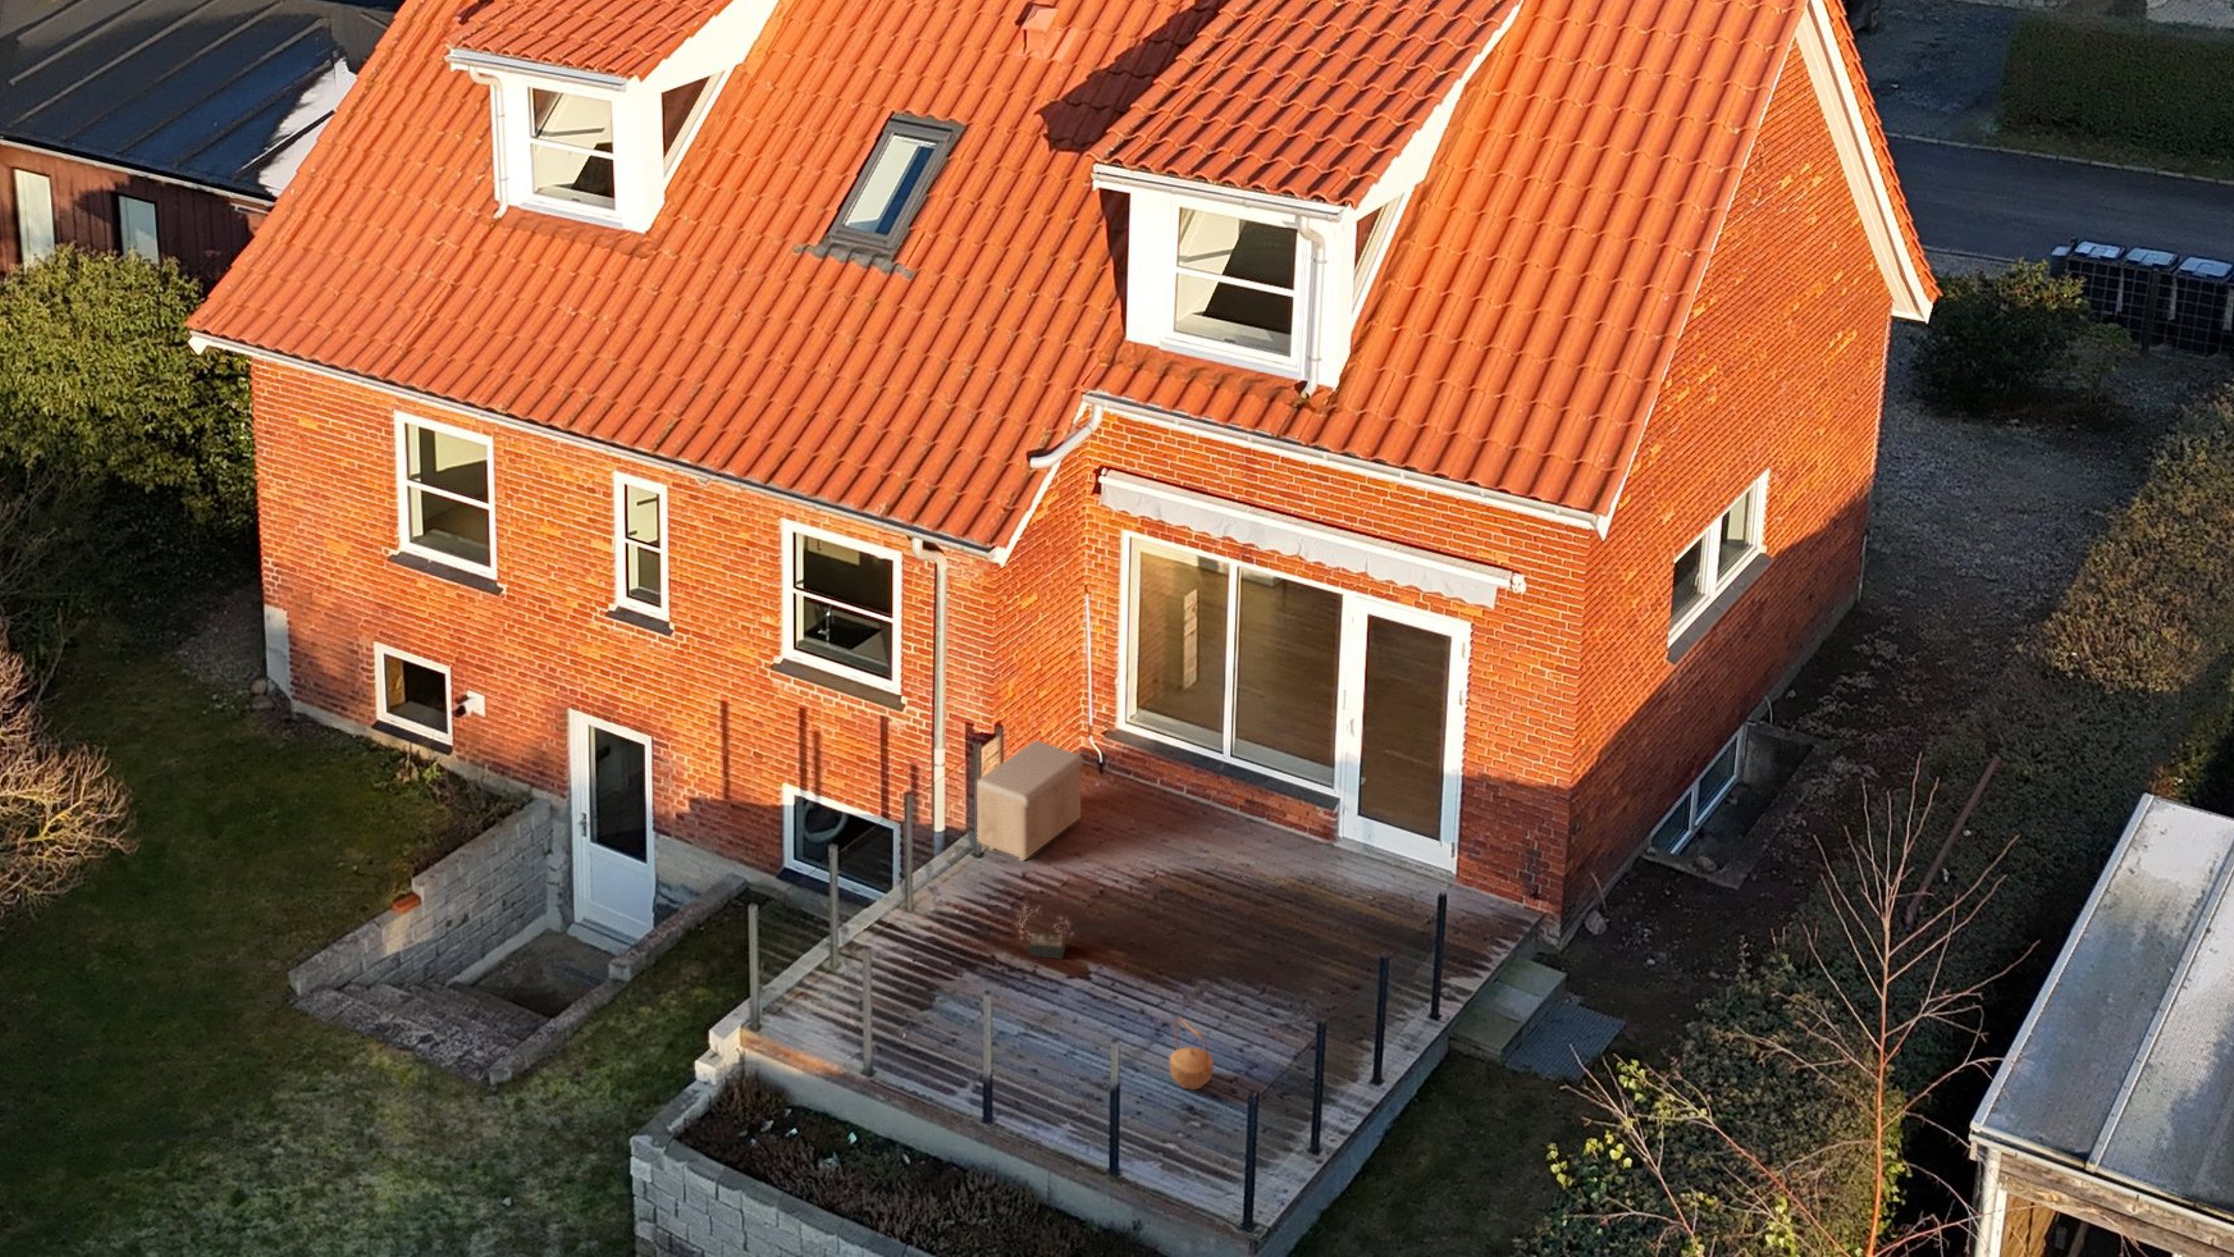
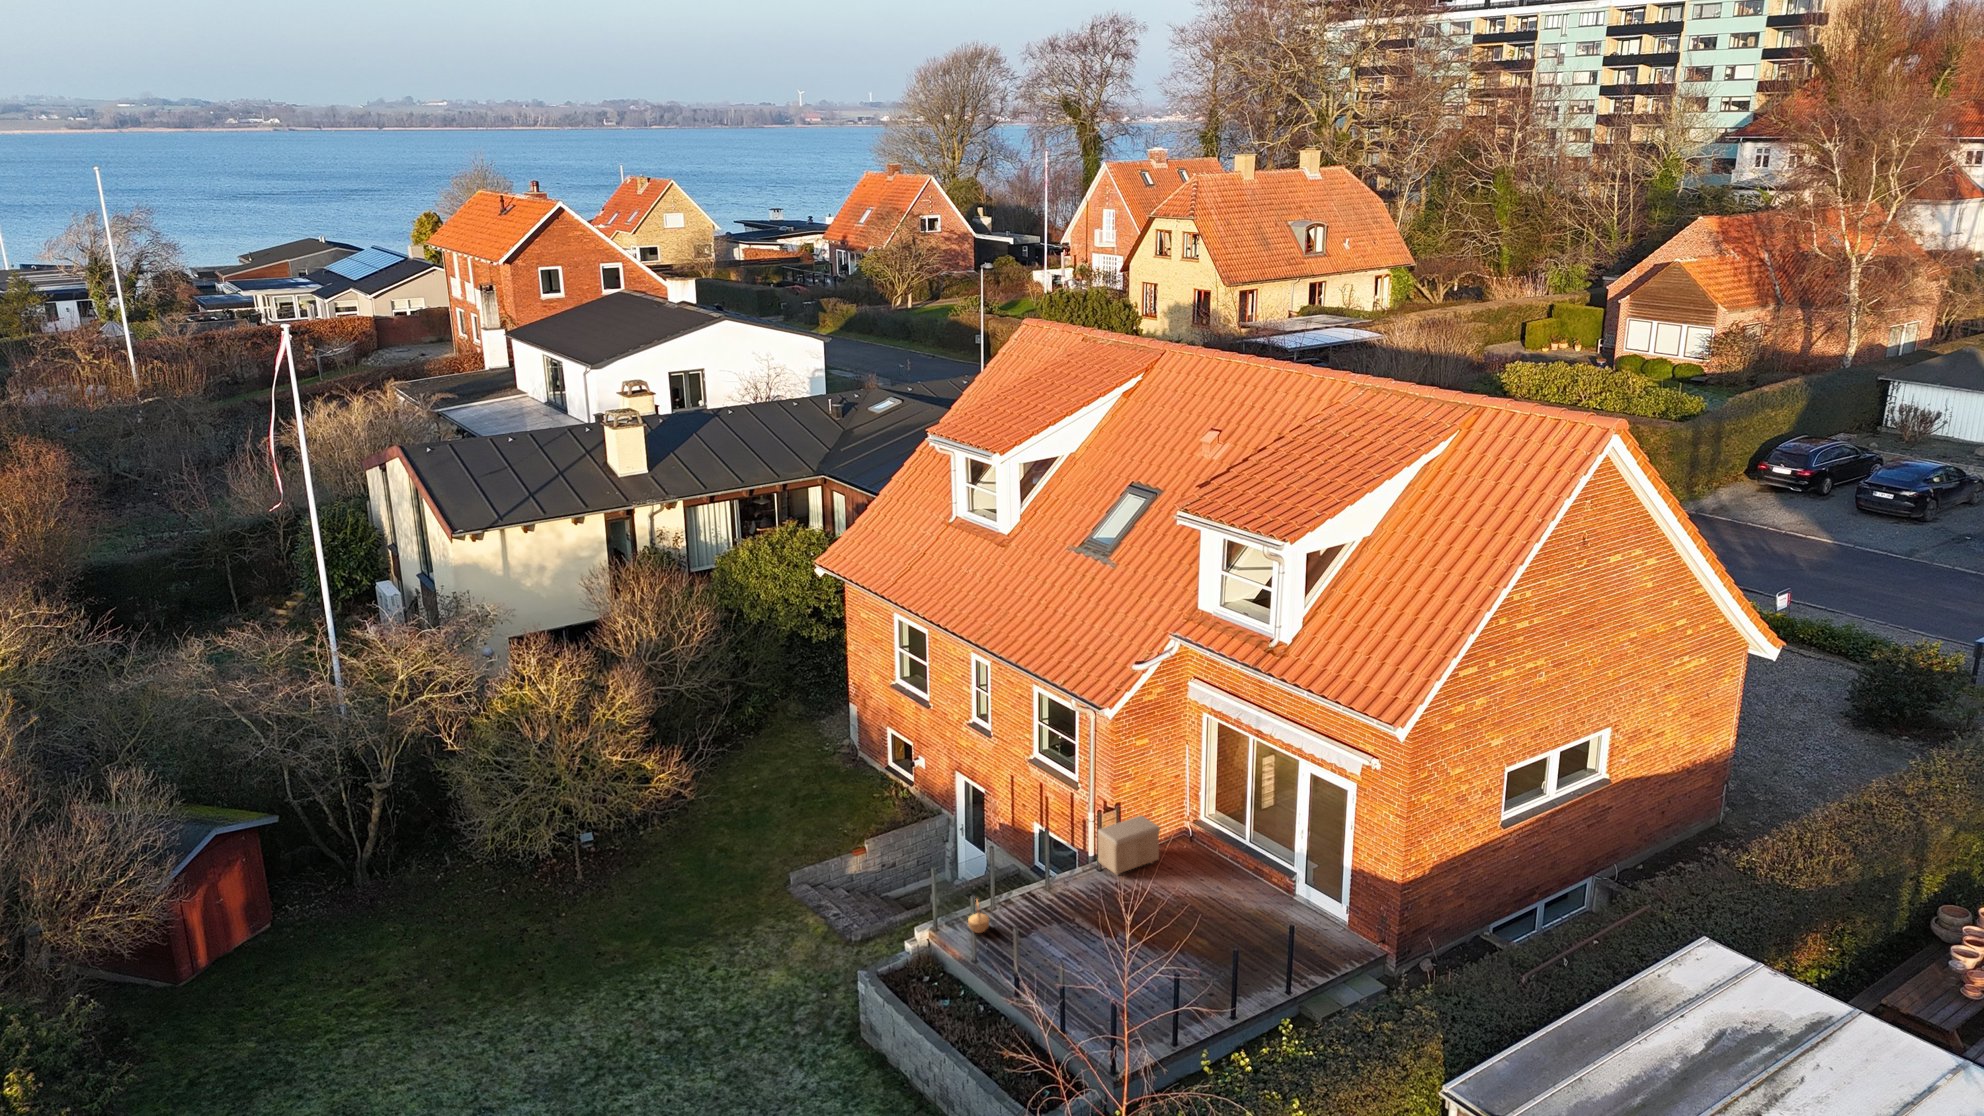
decorative plant: present [1018,906,1071,959] -> none [1082,892,1113,925]
basket: present [1170,1019,1213,1090] -> present [968,900,989,933]

